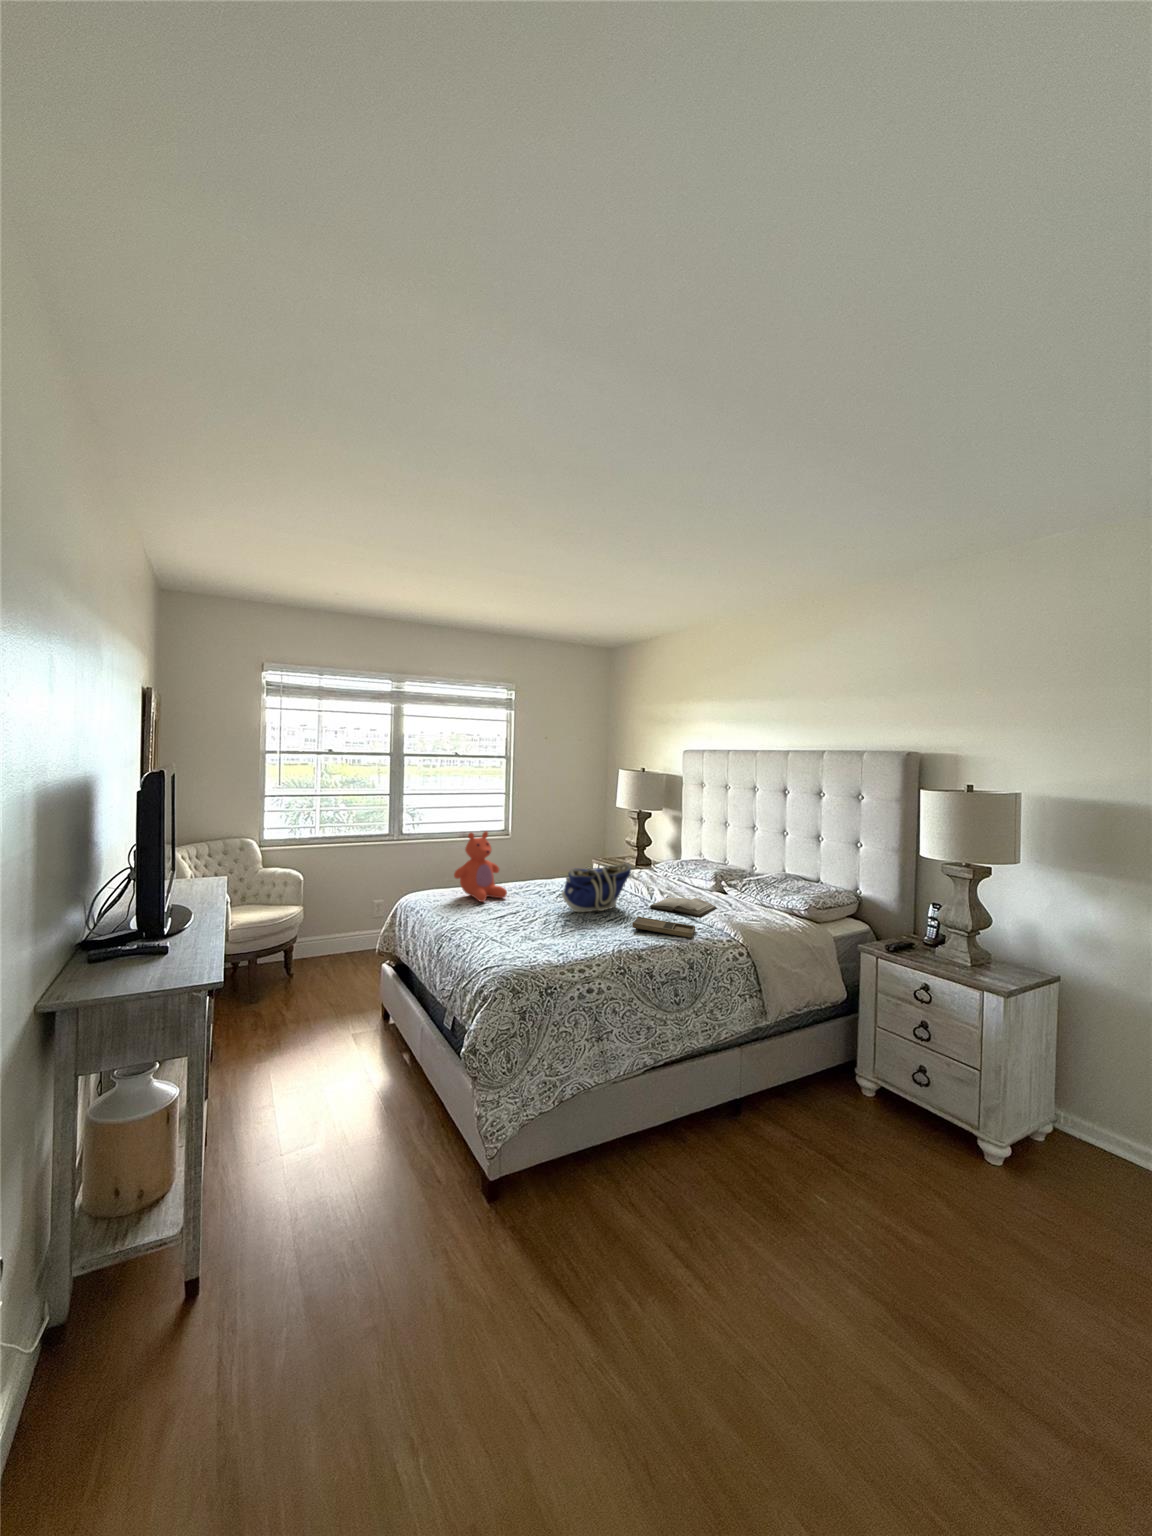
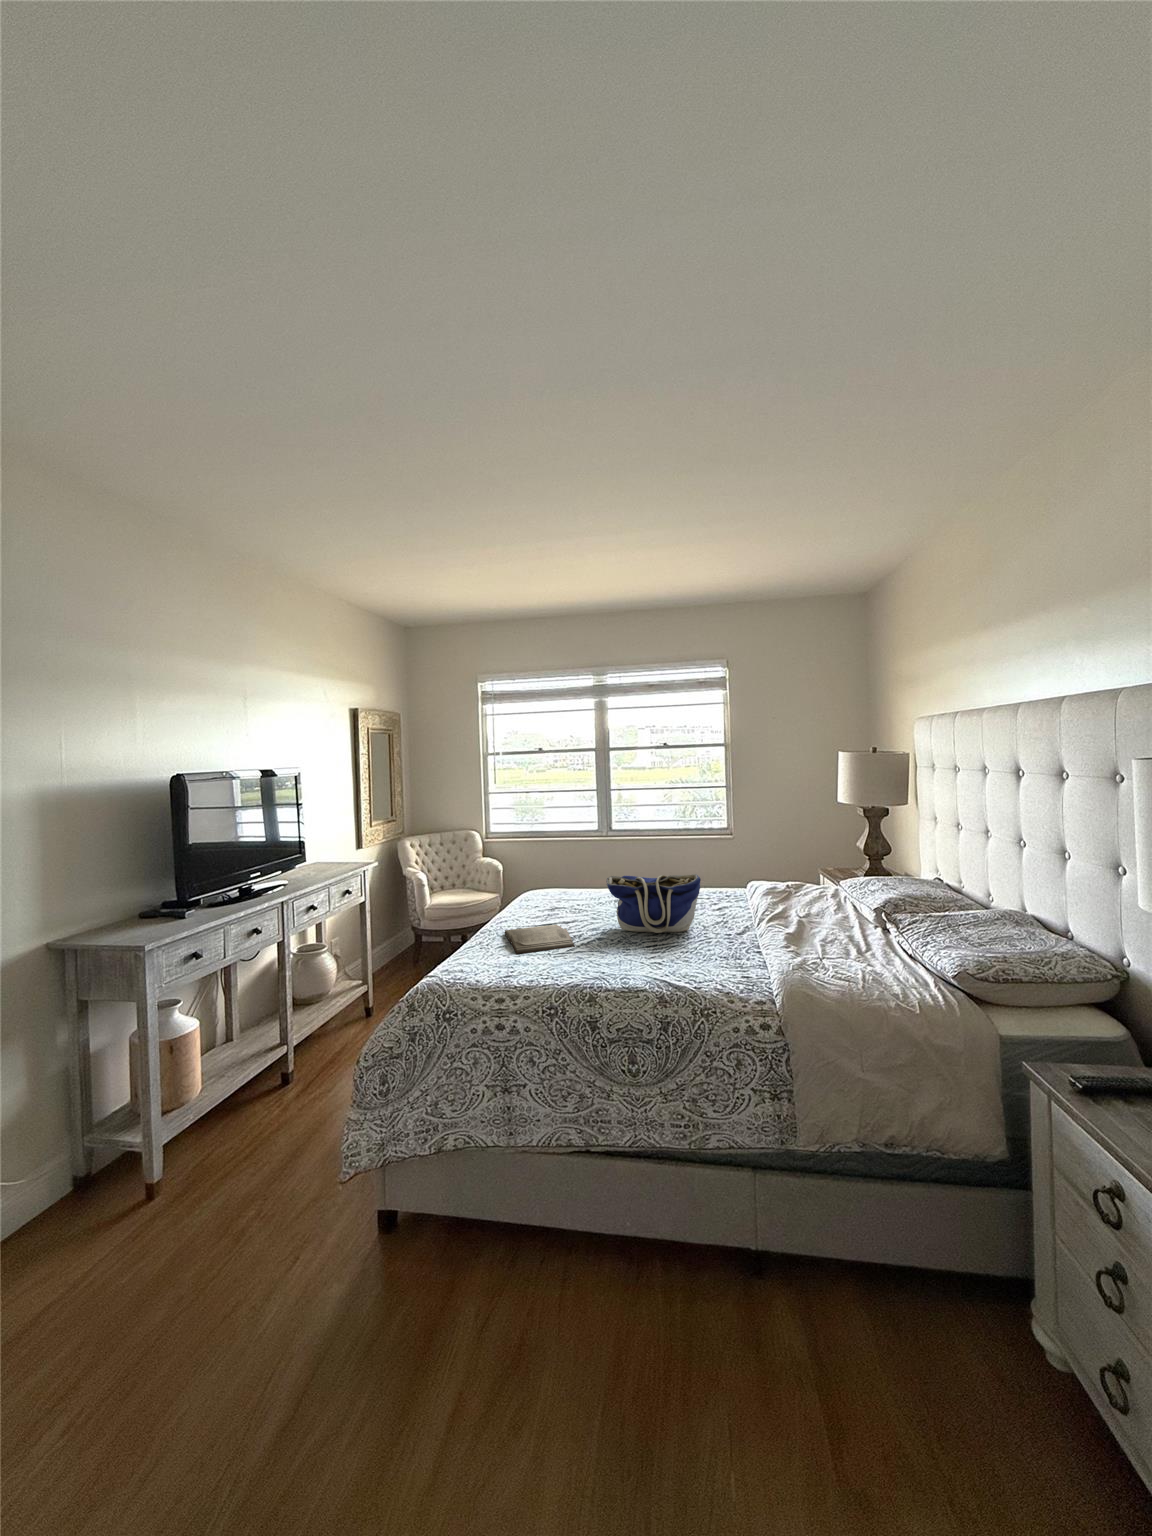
teddy bear: present [454,831,507,902] -> none [545,828,604,906]
diary: present [650,898,717,917] -> present [504,925,575,954]
tray: present [632,917,695,938] -> none [636,946,718,987]

